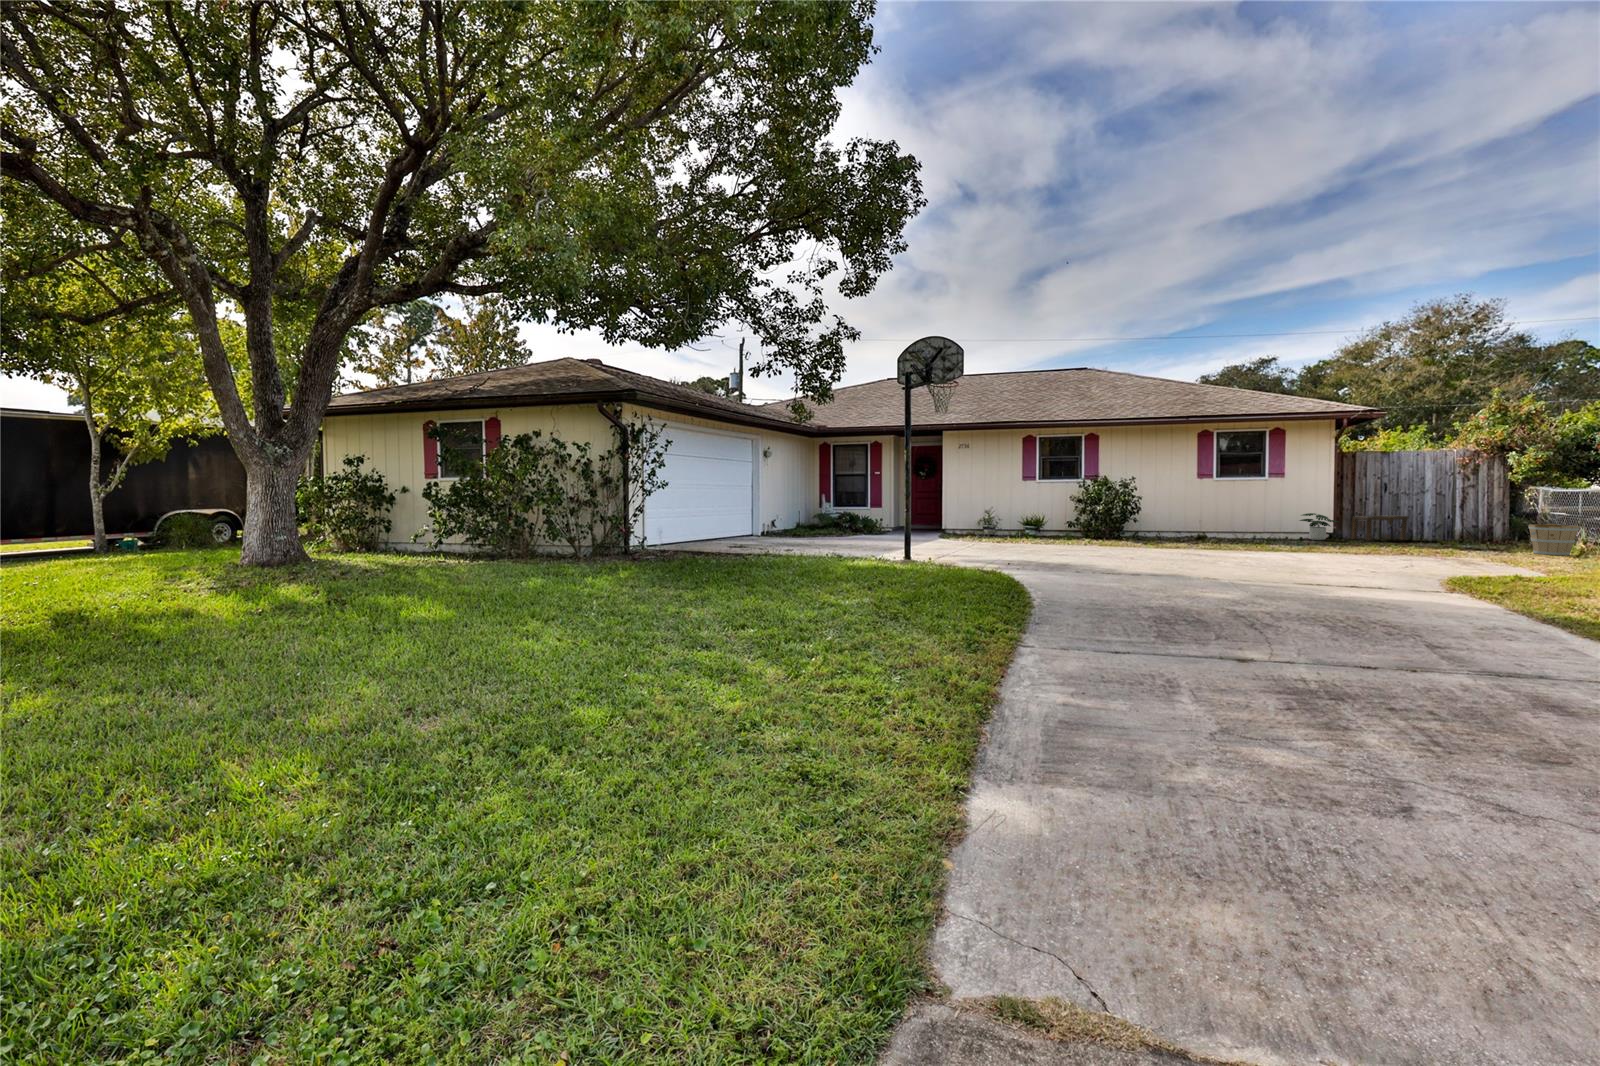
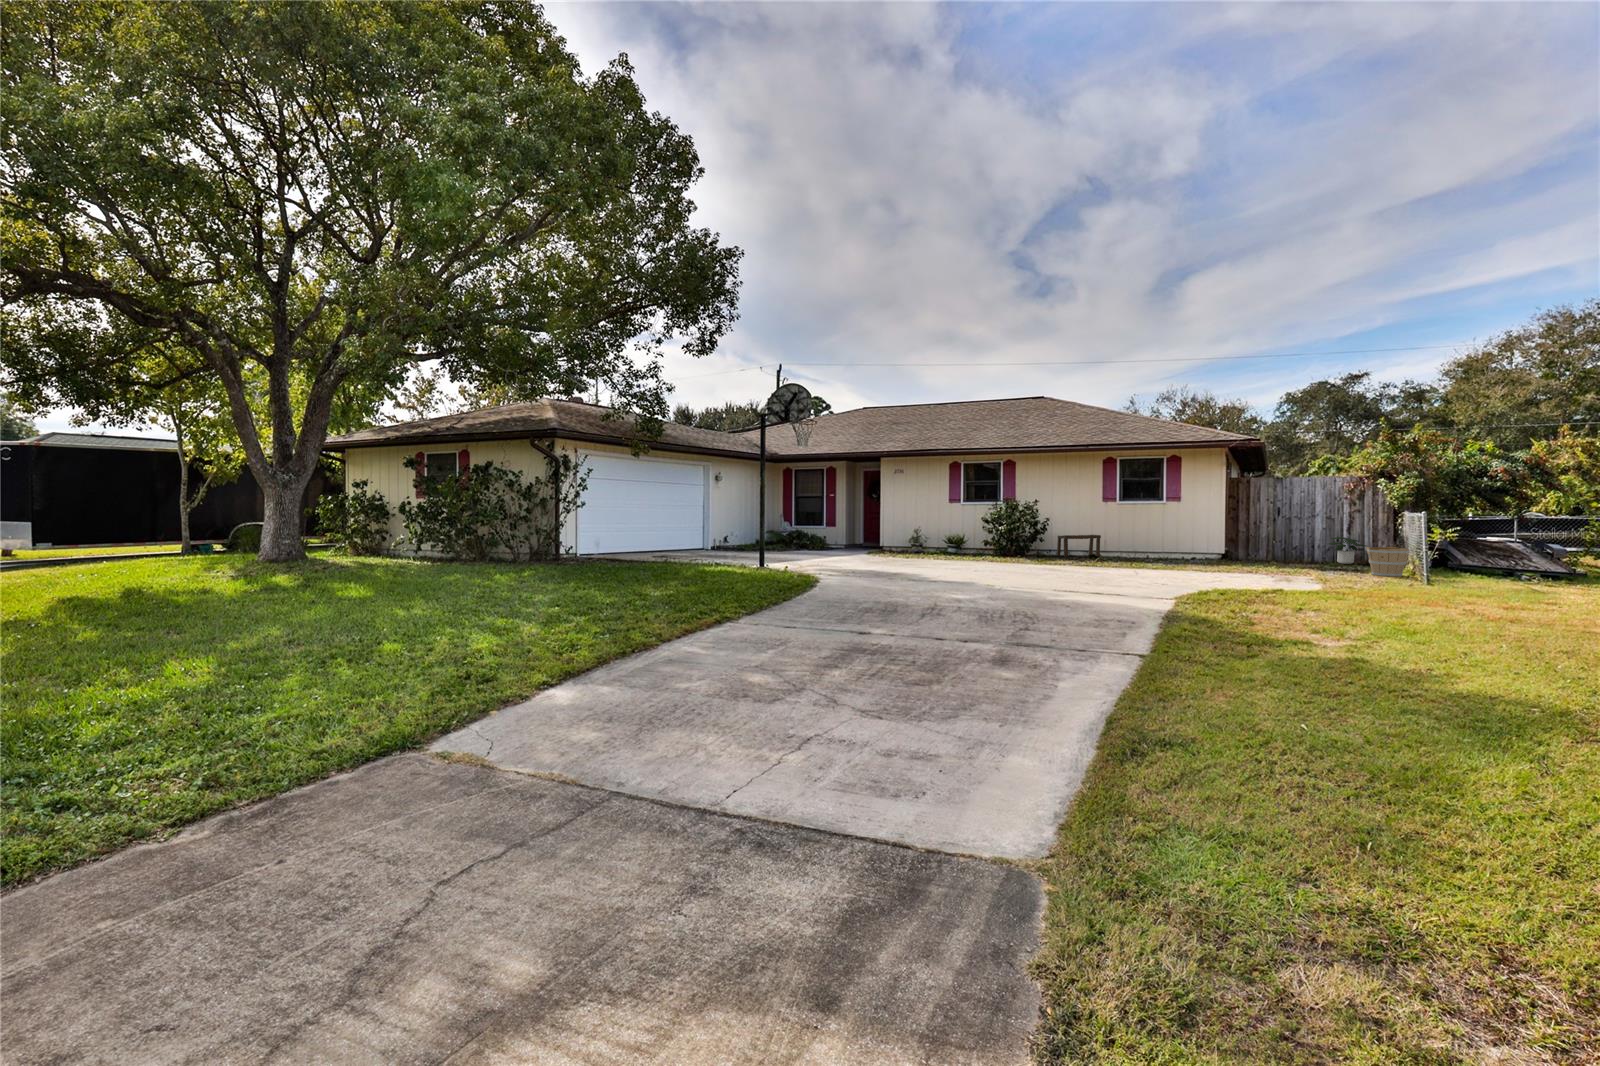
potted plant: present [1300,513,1338,540] -> present [1329,537,1366,564]
bench: present [1351,515,1409,541] -> present [1057,535,1101,557]

